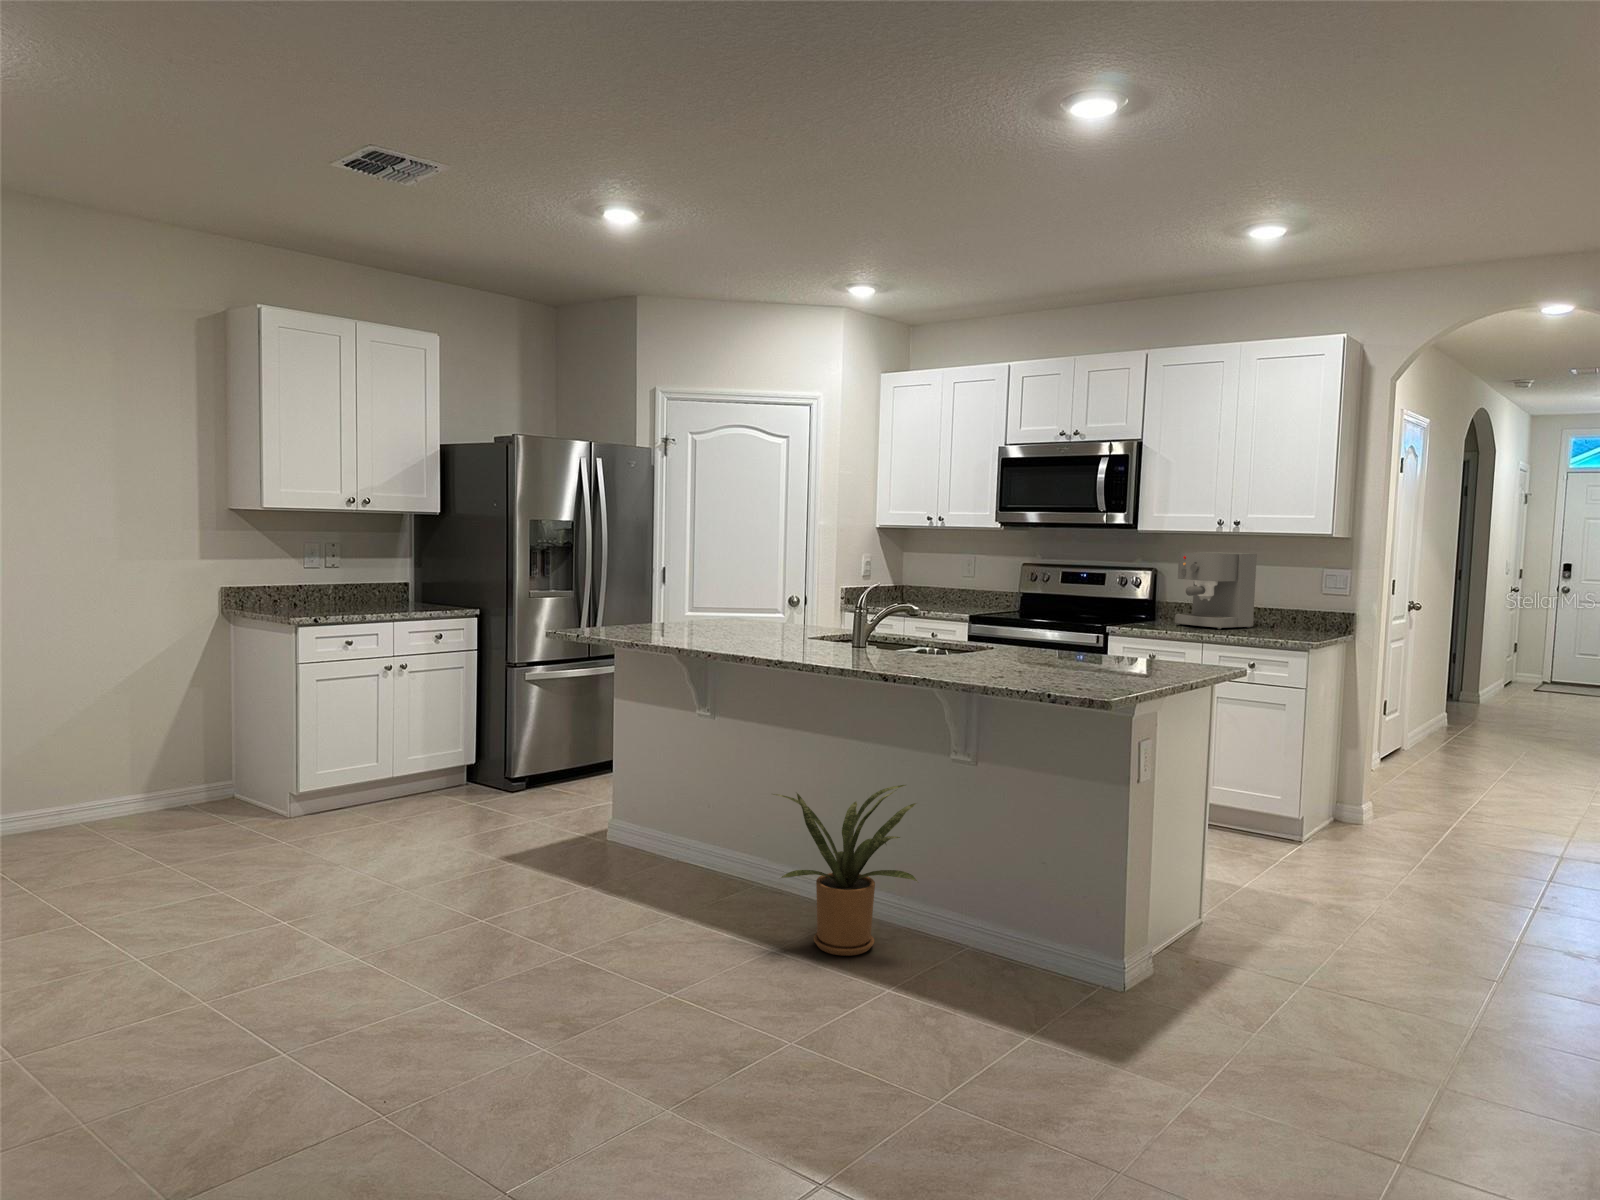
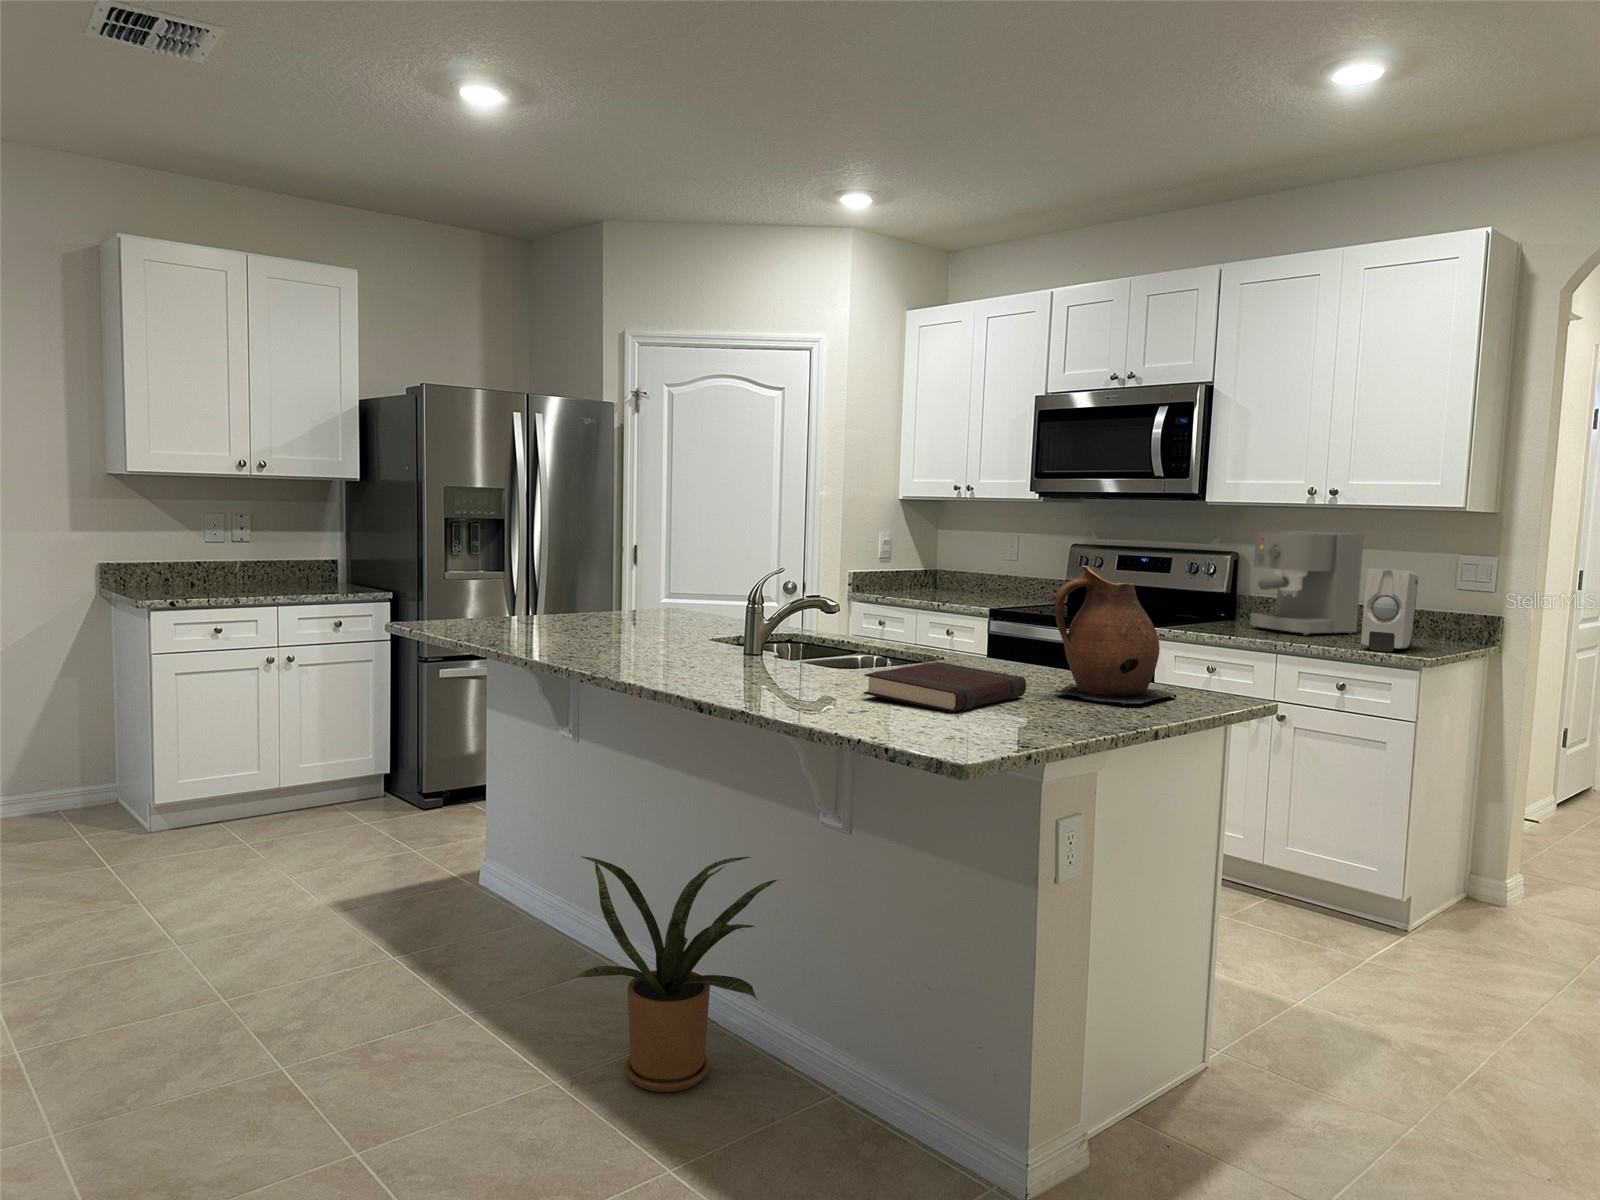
ceramic pitcher: none [1104,577,1184,671] -> present [1055,566,1176,706]
soap dispenser: none [1265,579,1302,639] -> present [1361,568,1418,652]
book: none [989,646,1090,676] -> present [863,662,1026,712]

